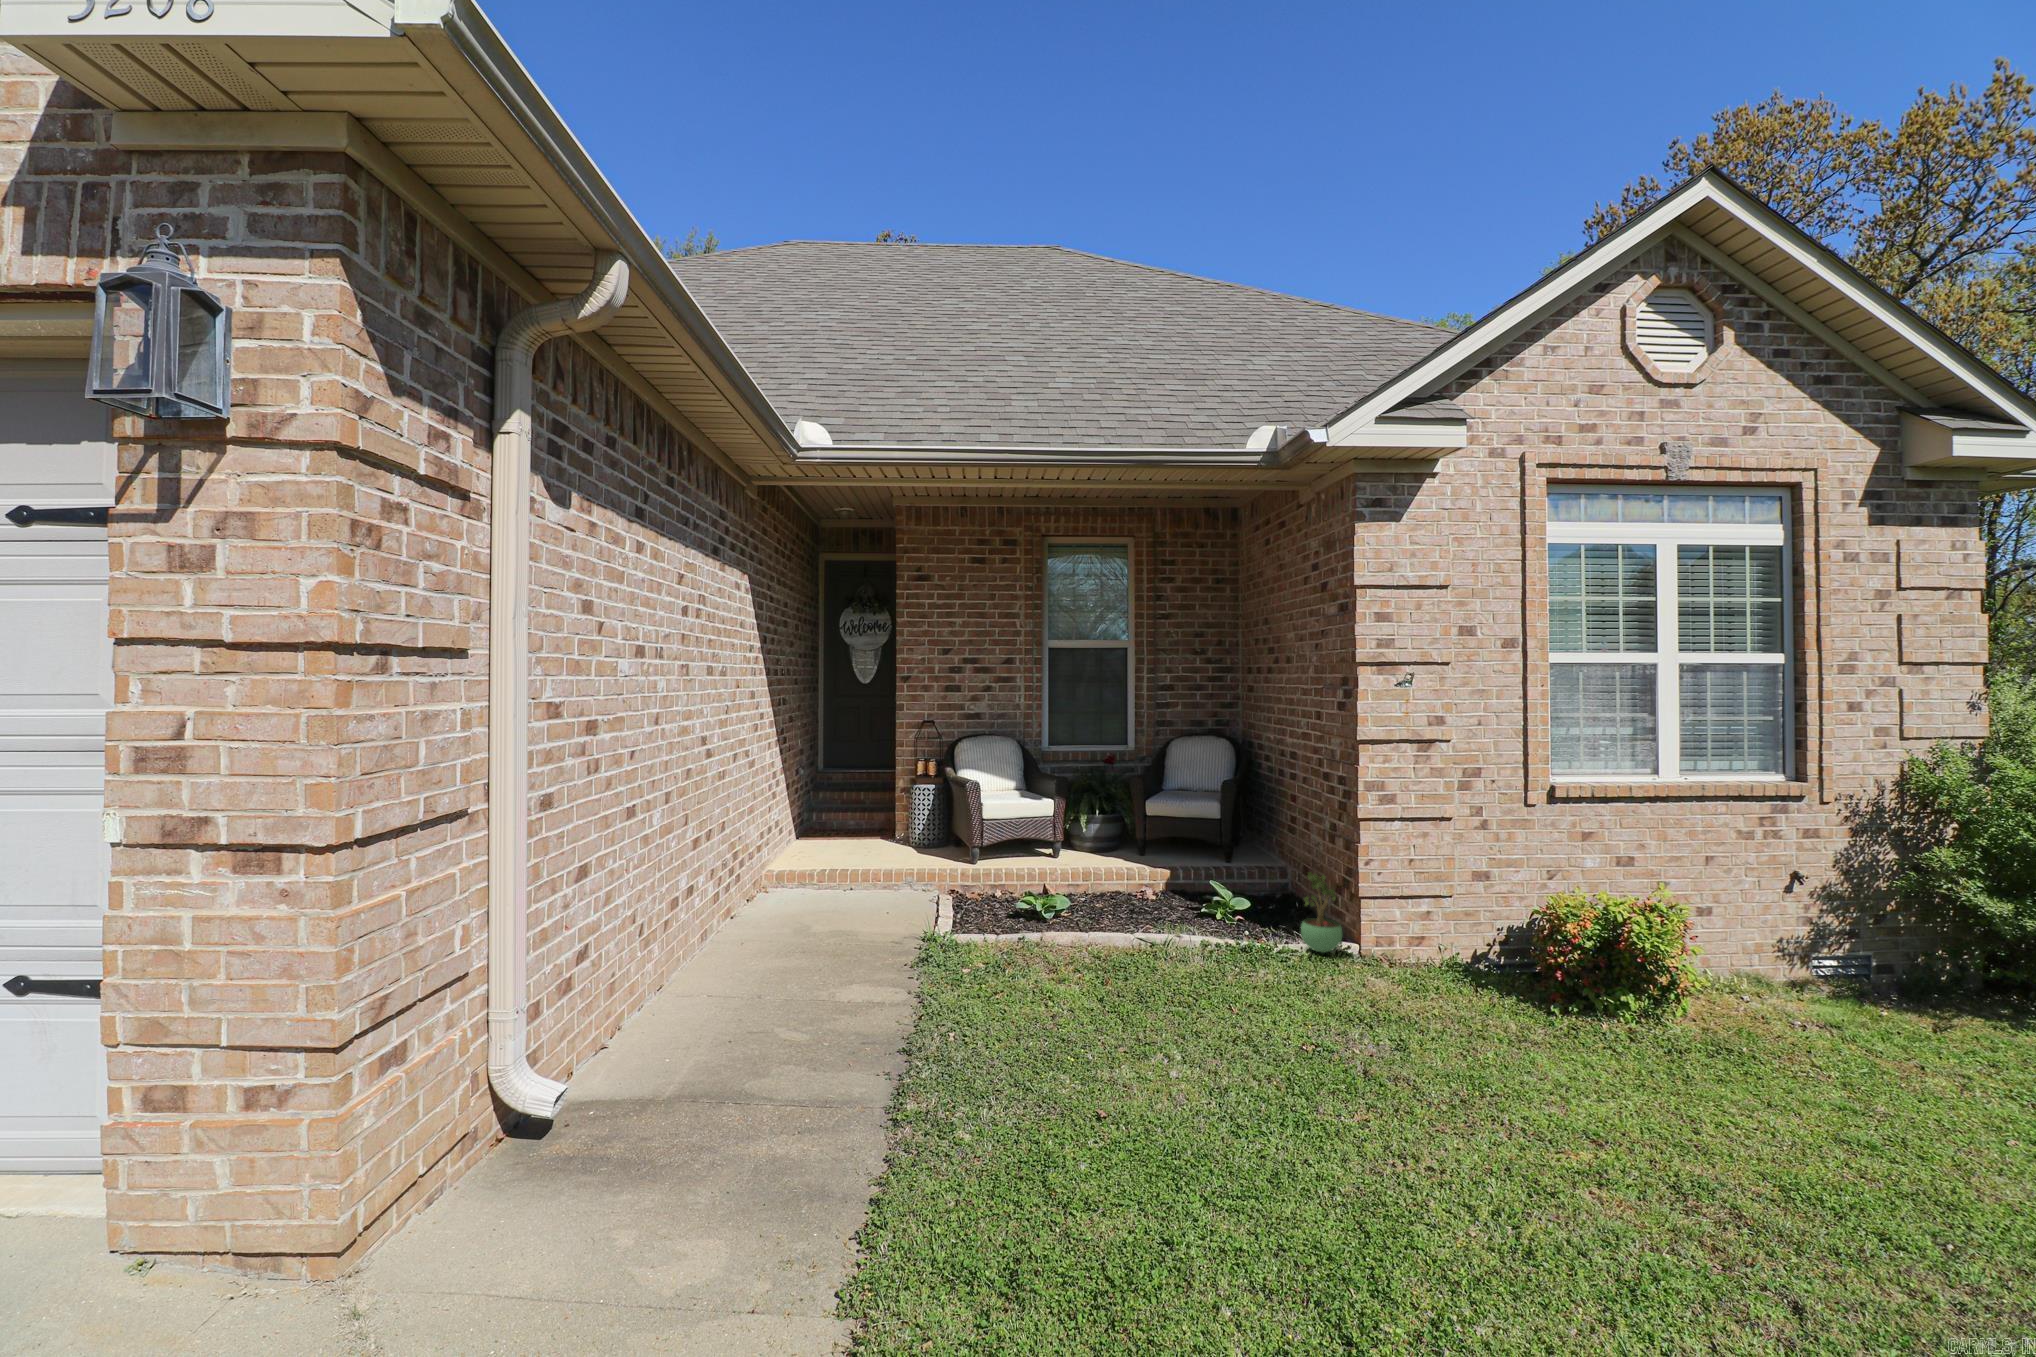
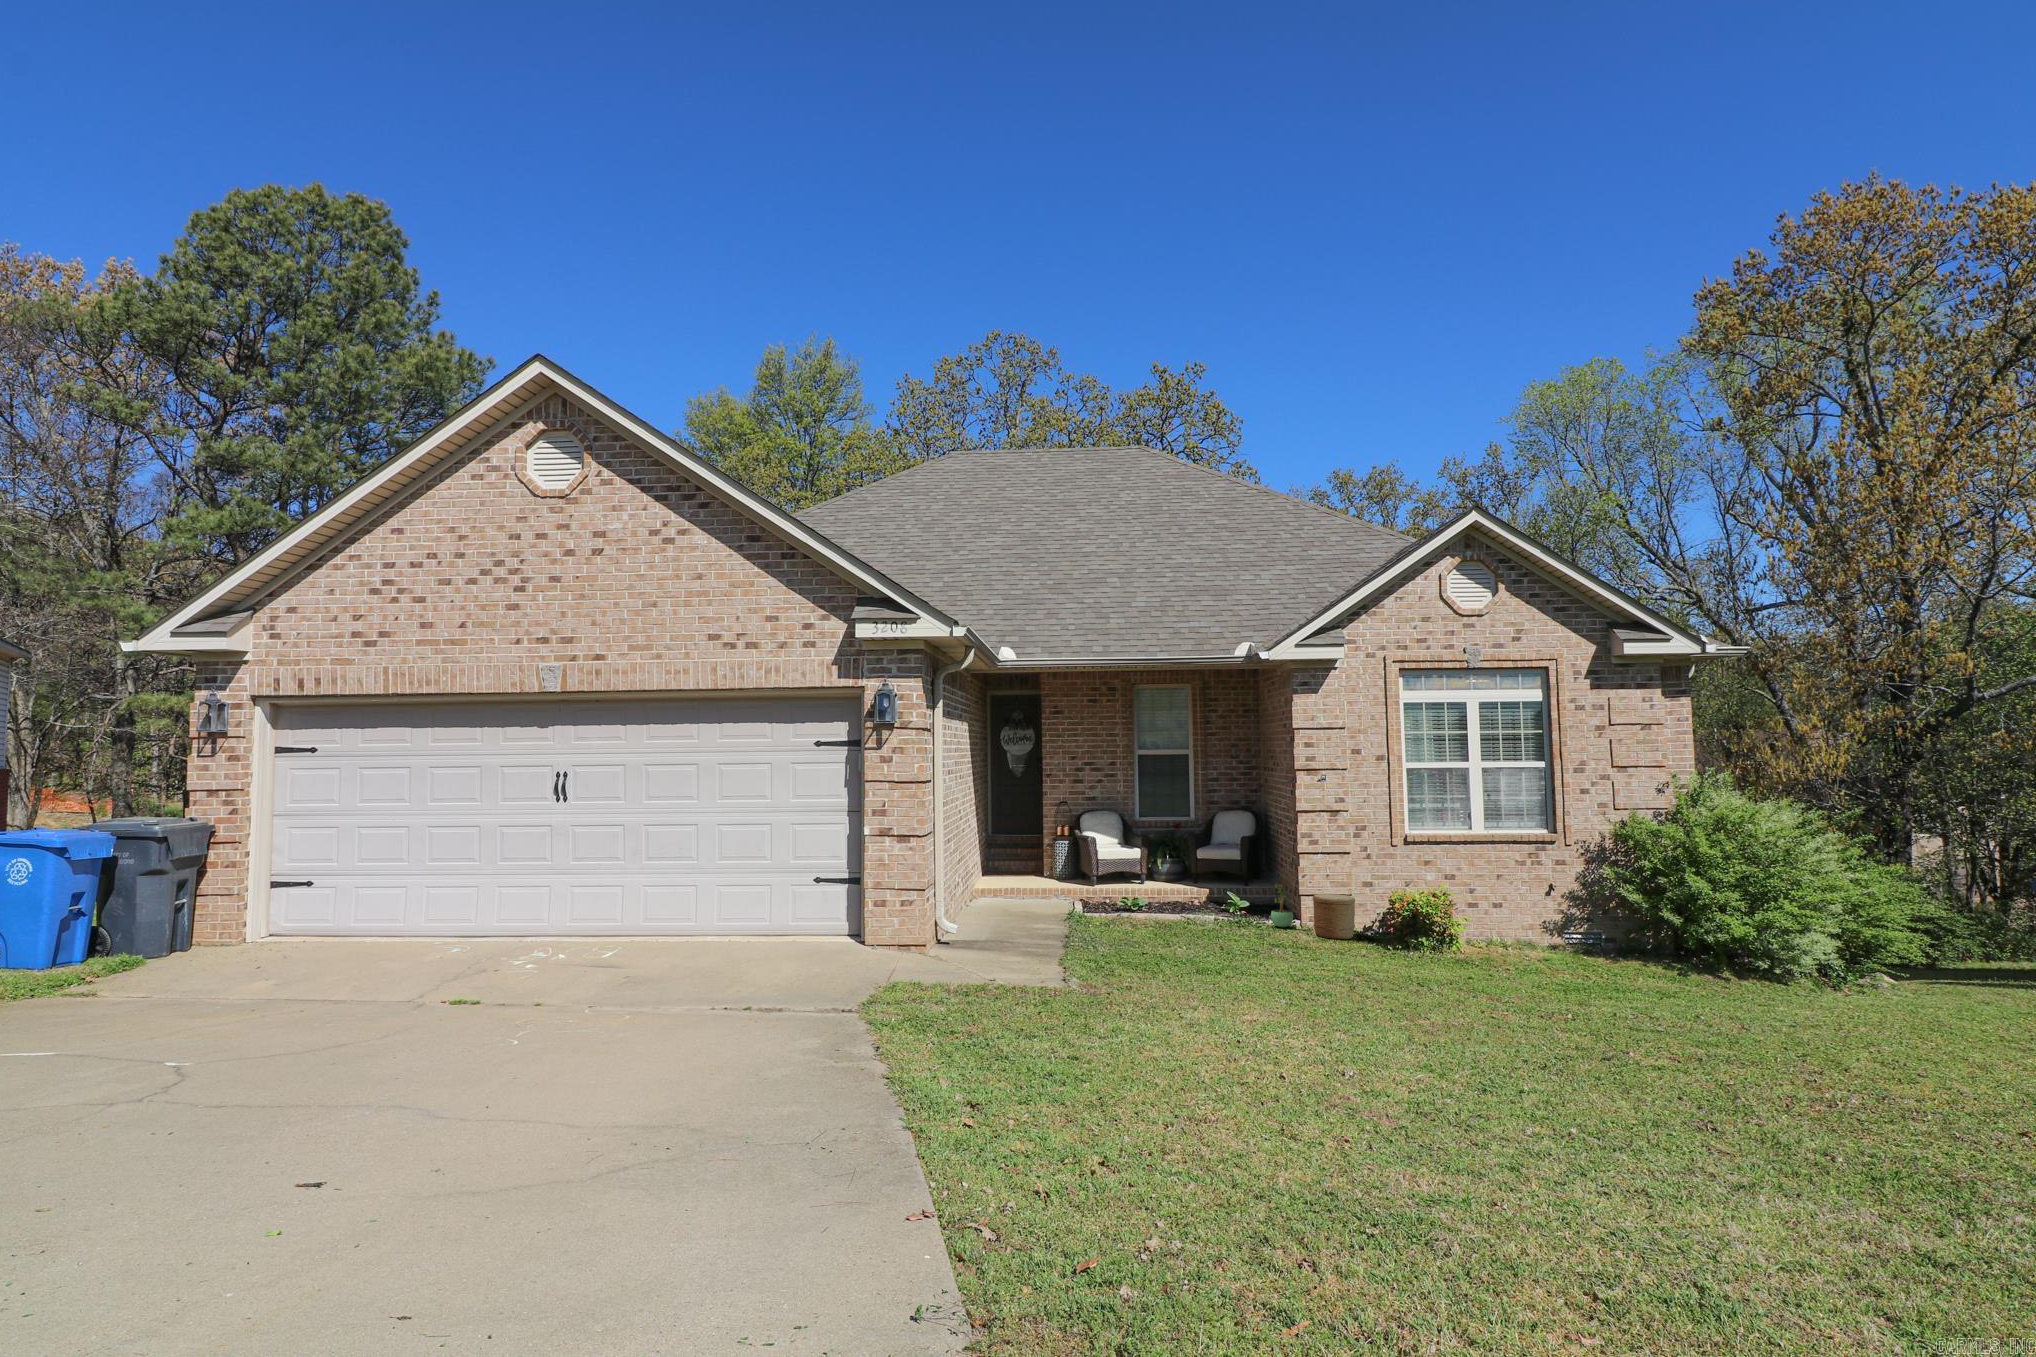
woven basket: none [1394,895,1480,989] -> present [1313,894,1355,939]

